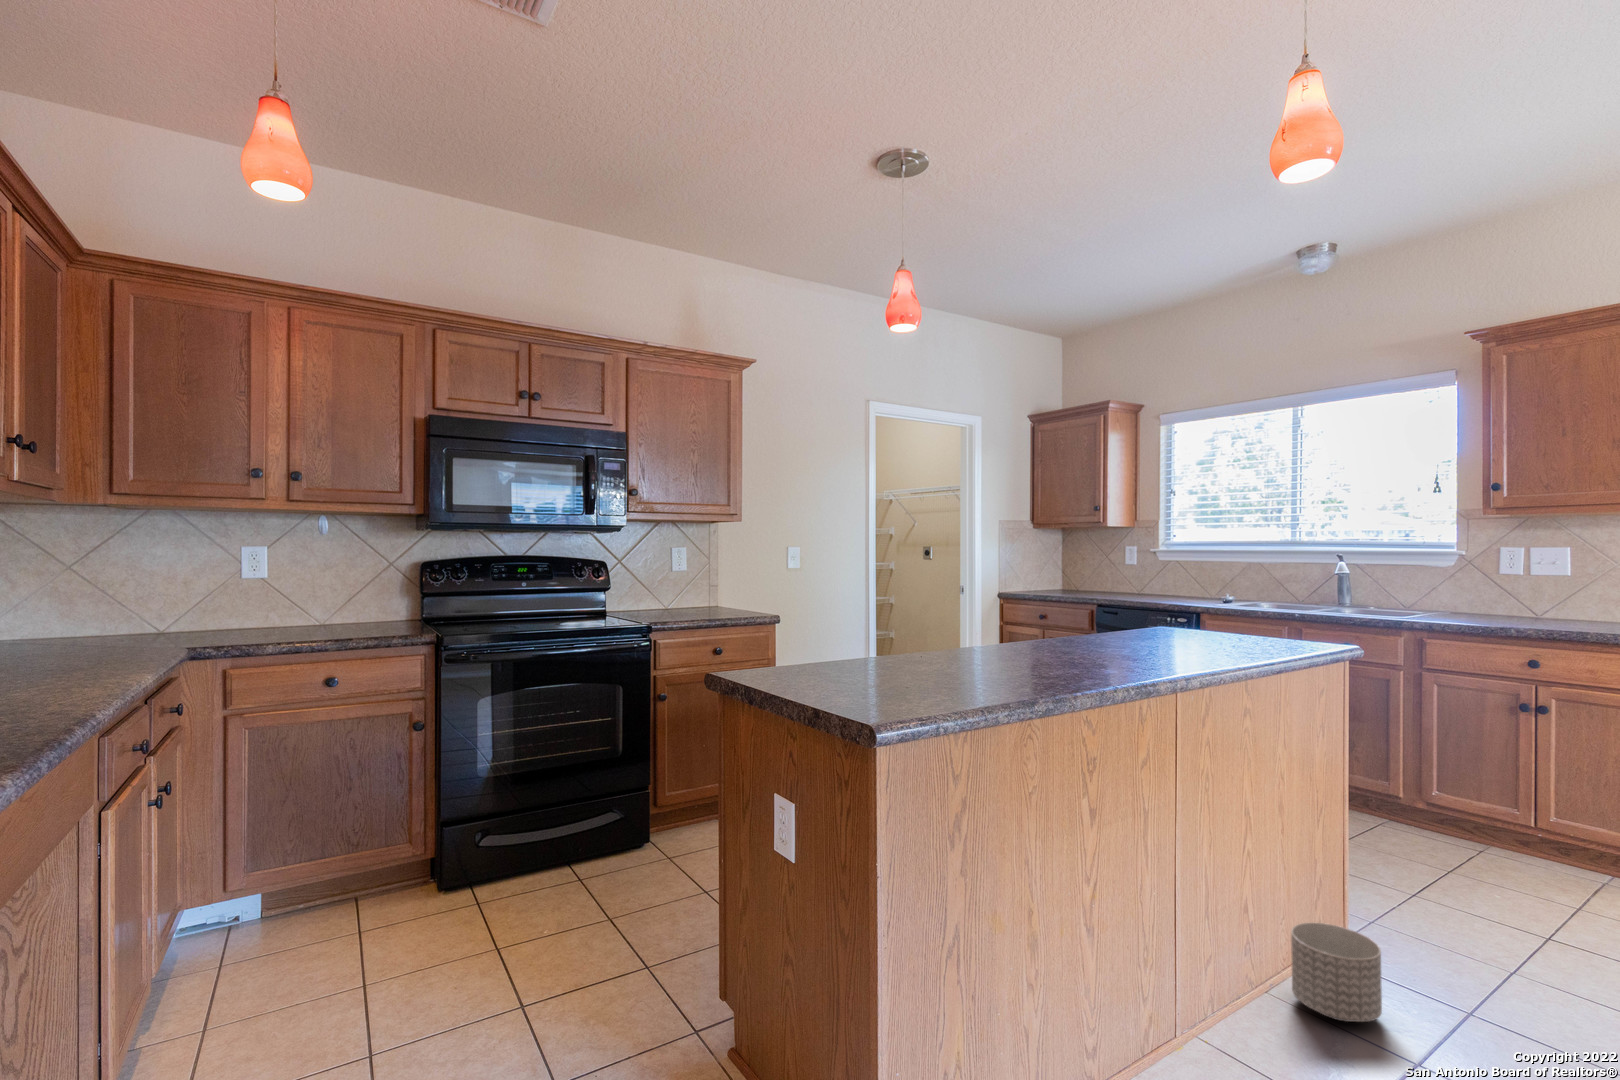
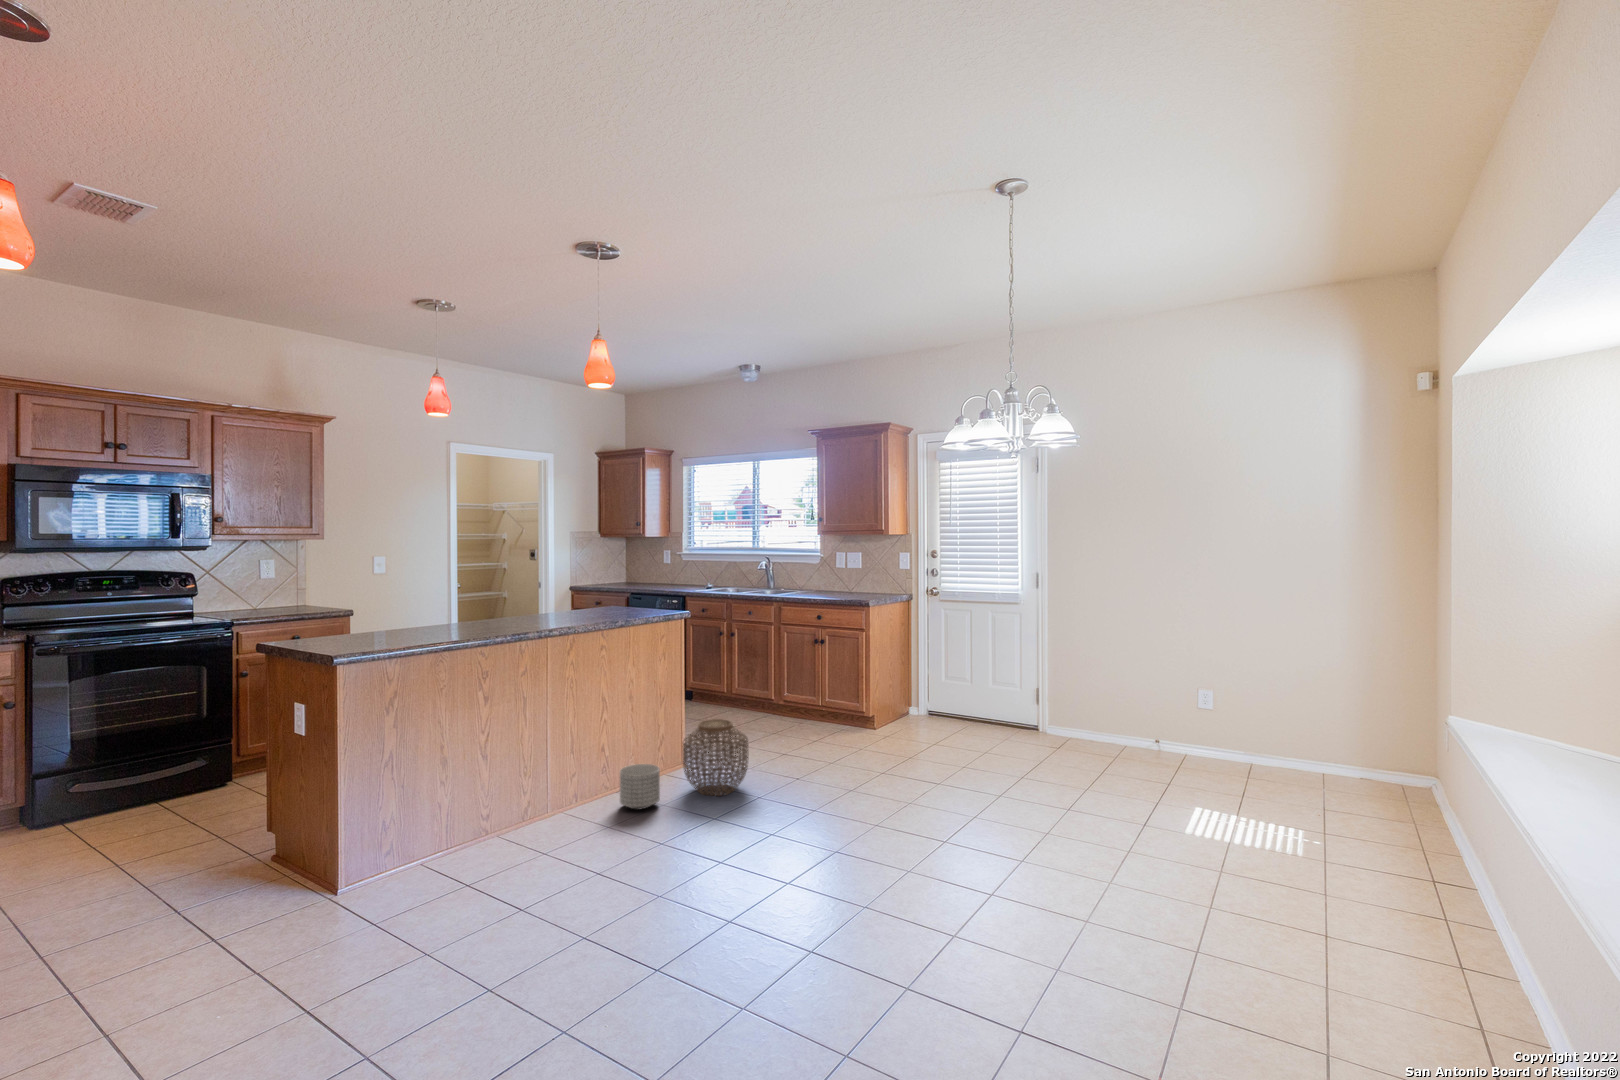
woven basket: none [1386,847,1550,1011] -> present [683,719,748,796]

